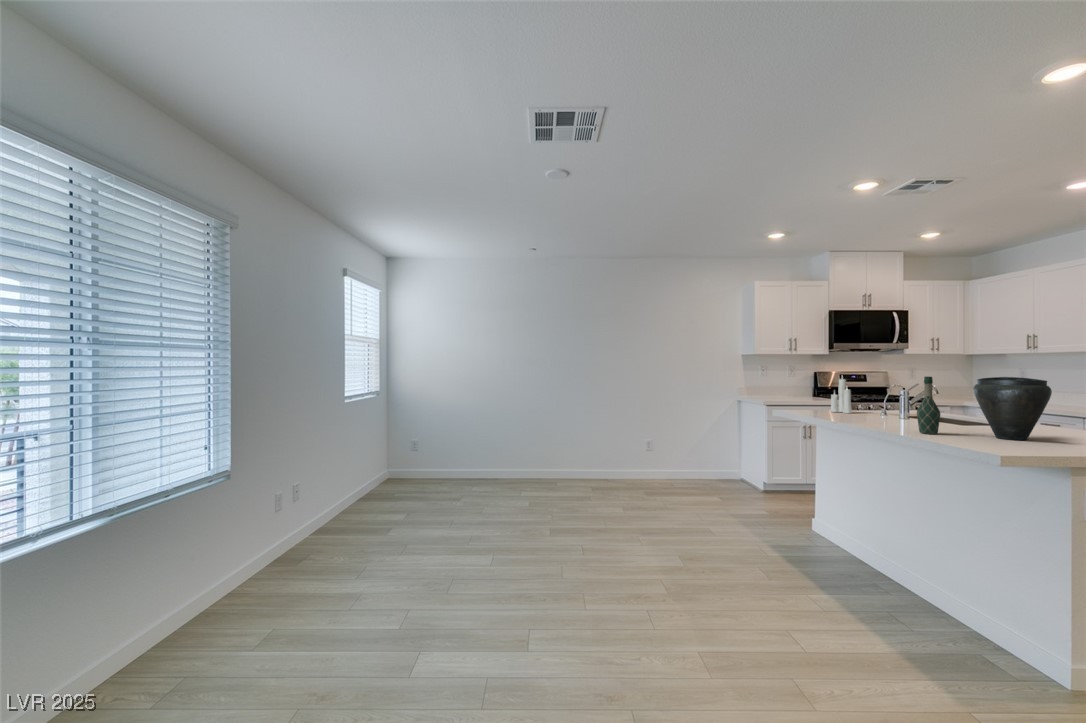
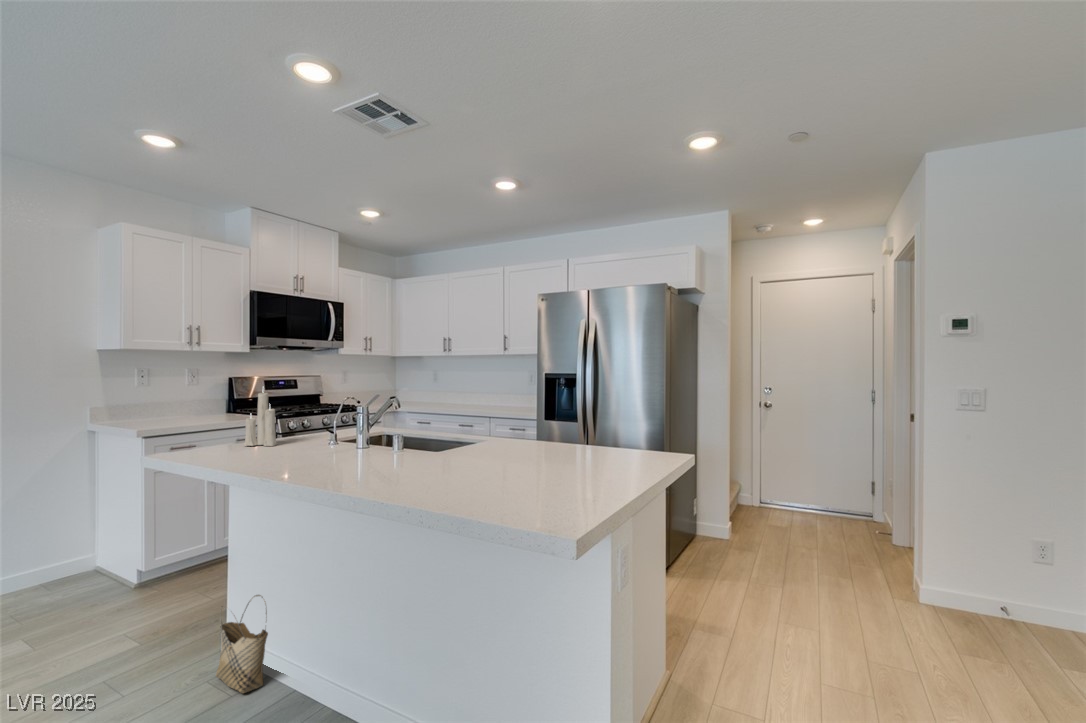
wine bottle: present [917,377,940,434] -> none [372,395,402,489]
vase: present [973,377,1052,440] -> none [440,391,516,481]
woven basket: none [817,499,848,554] -> present [216,595,268,693]

